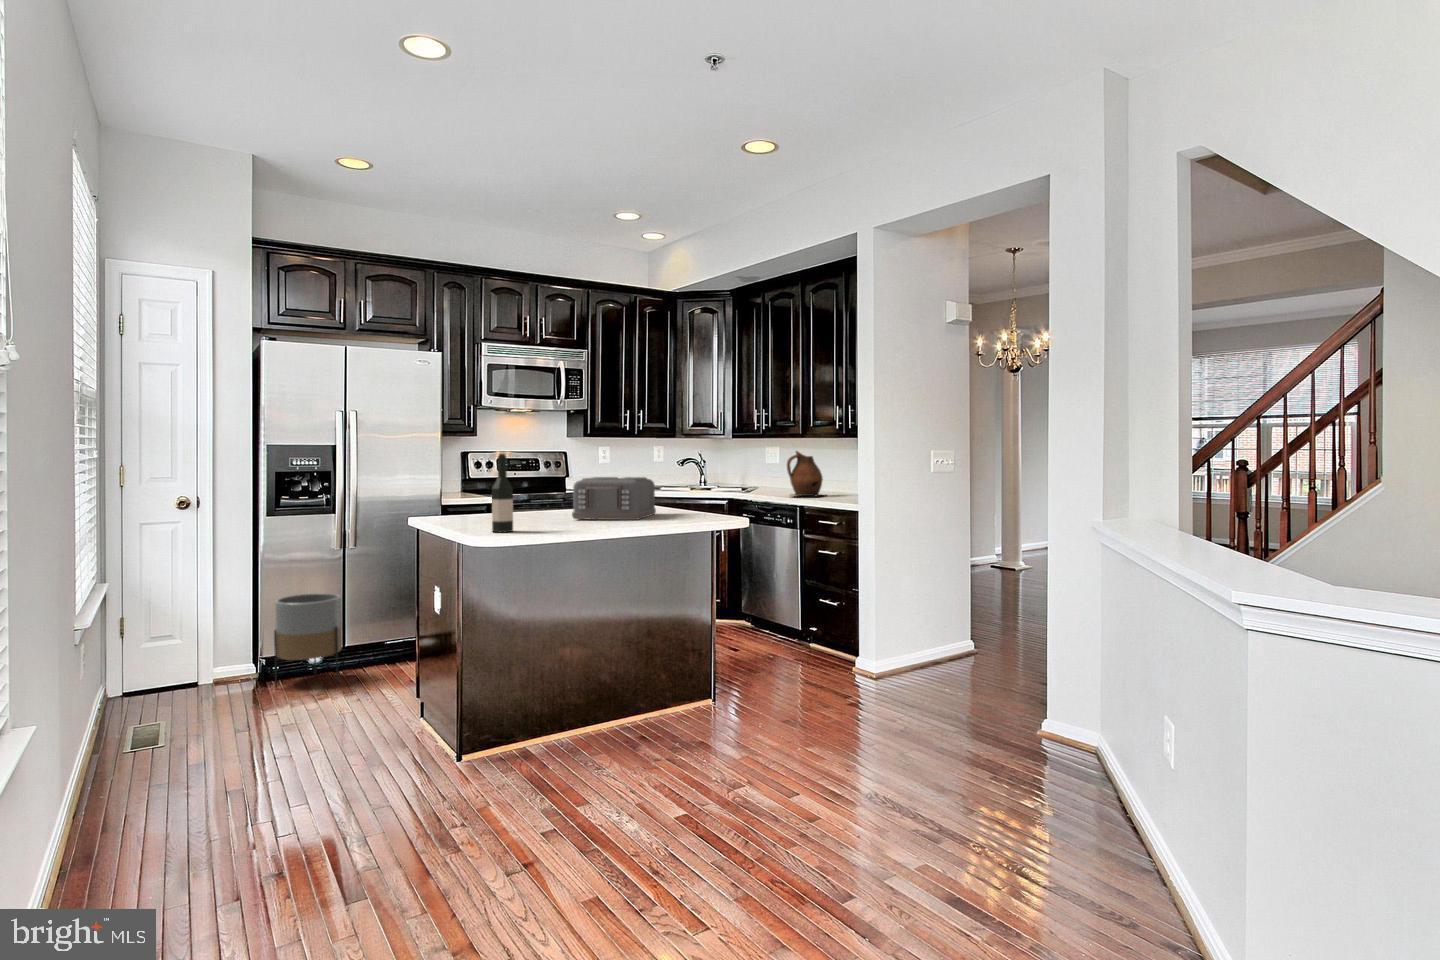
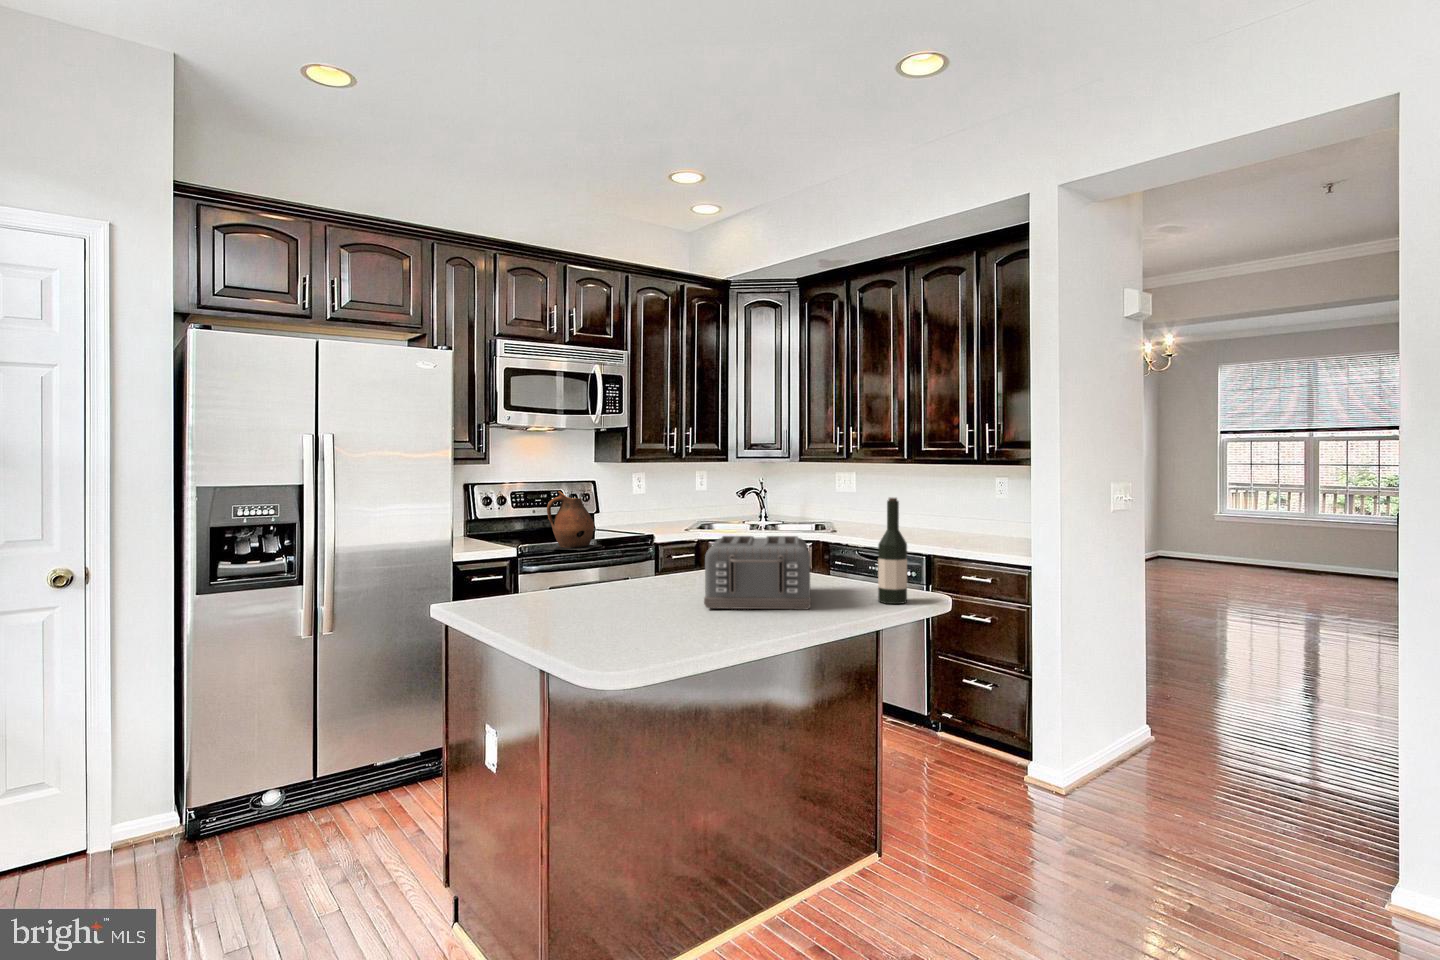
ceramic pitcher: present [787,451,823,496] -> present [547,491,603,551]
wine bottle: present [492,454,513,532] -> present [878,498,907,604]
planter: present [274,593,342,688] -> none [209,707,317,868]

